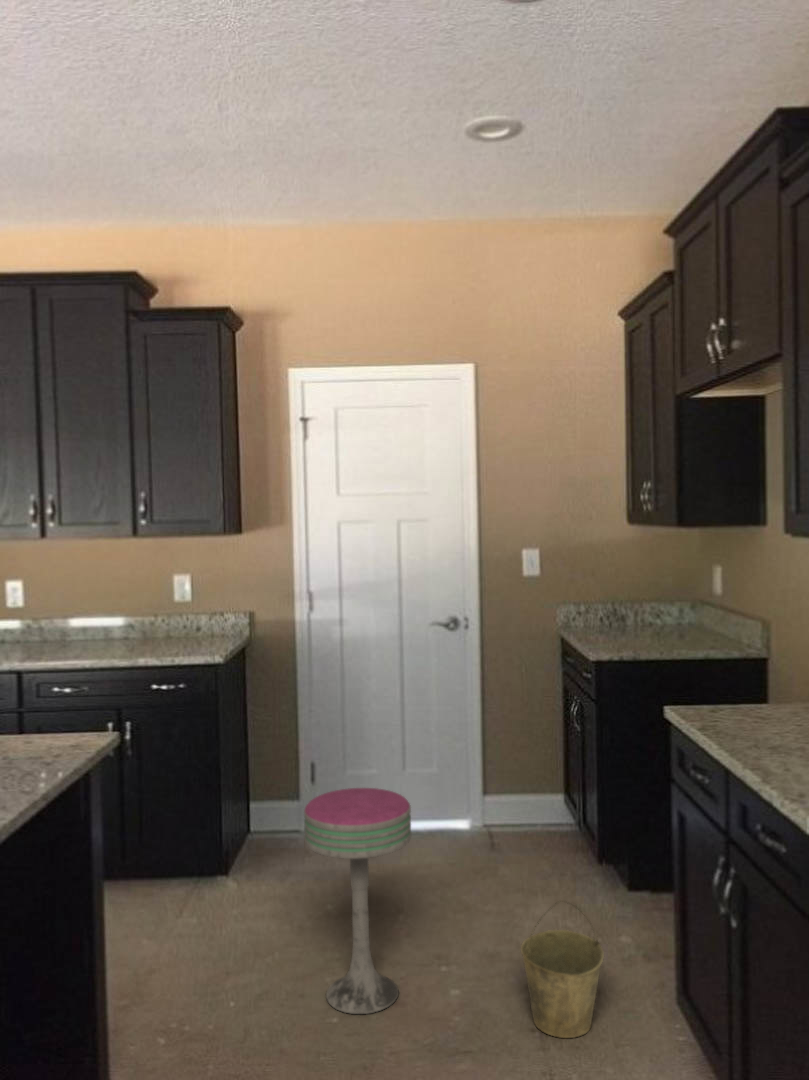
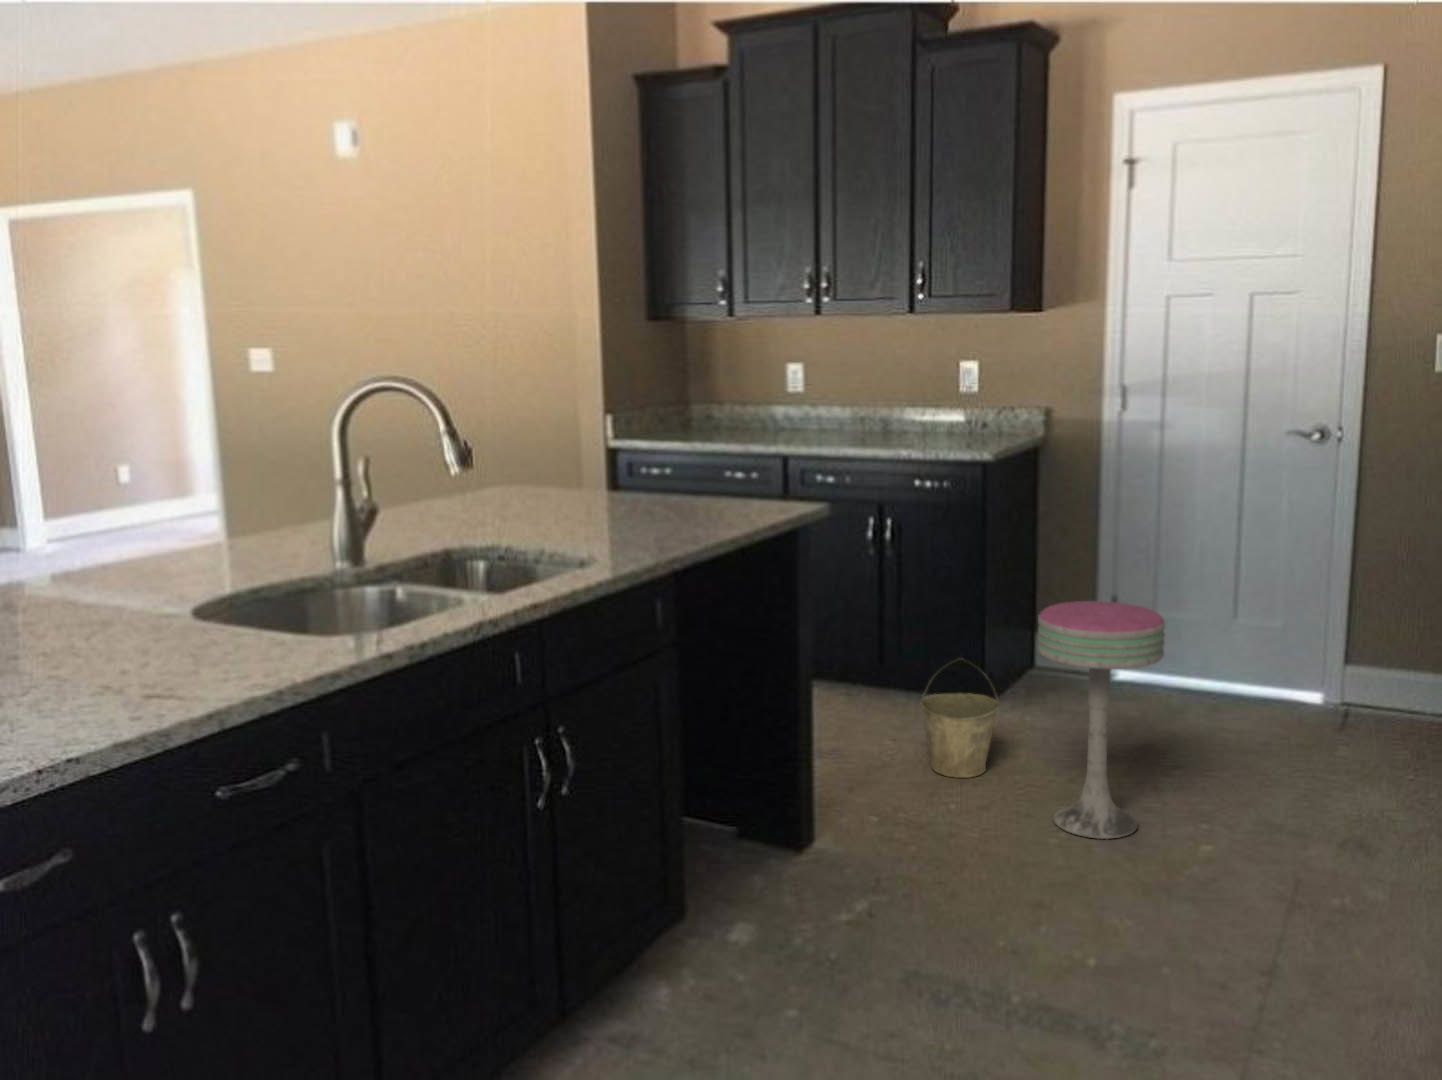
bucket: present [521,907,604,1038] -> present [921,658,999,778]

